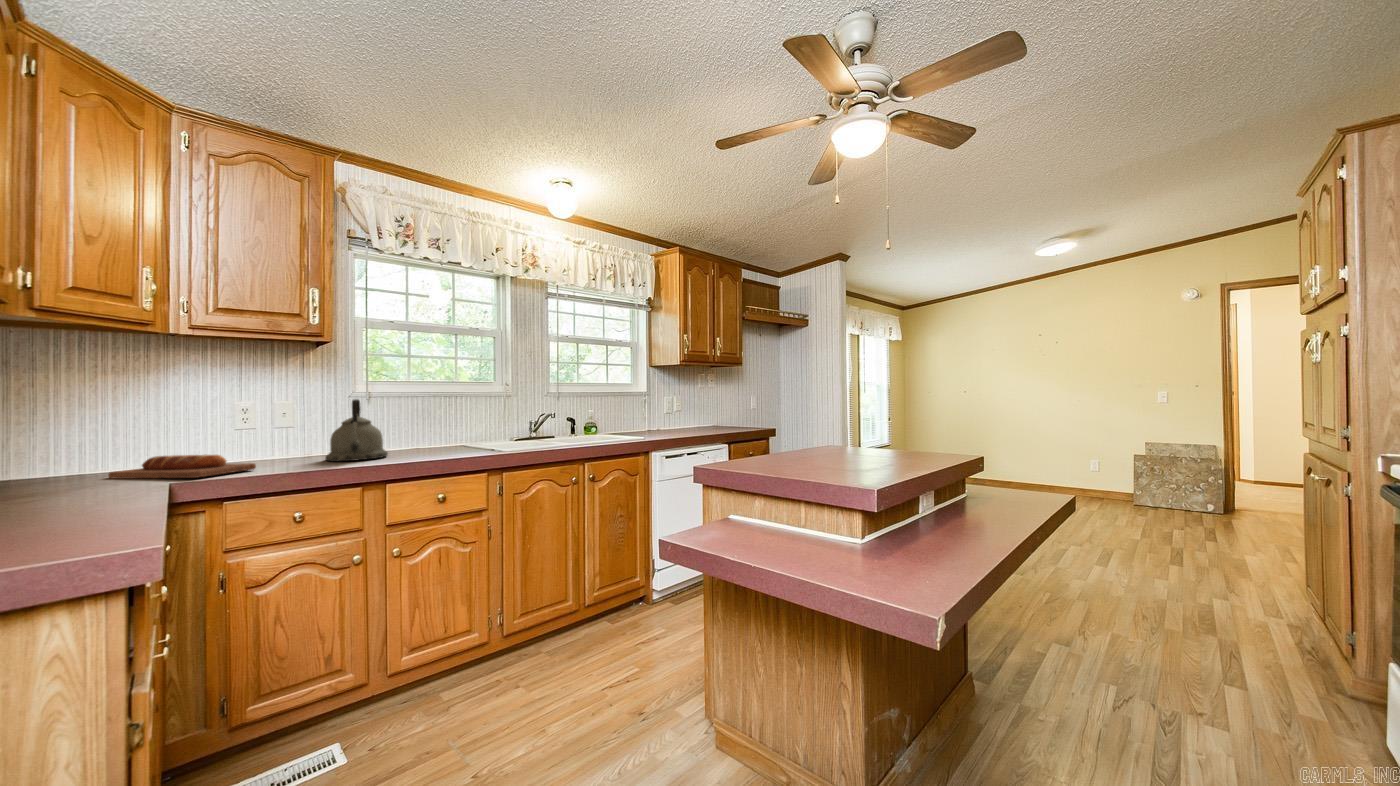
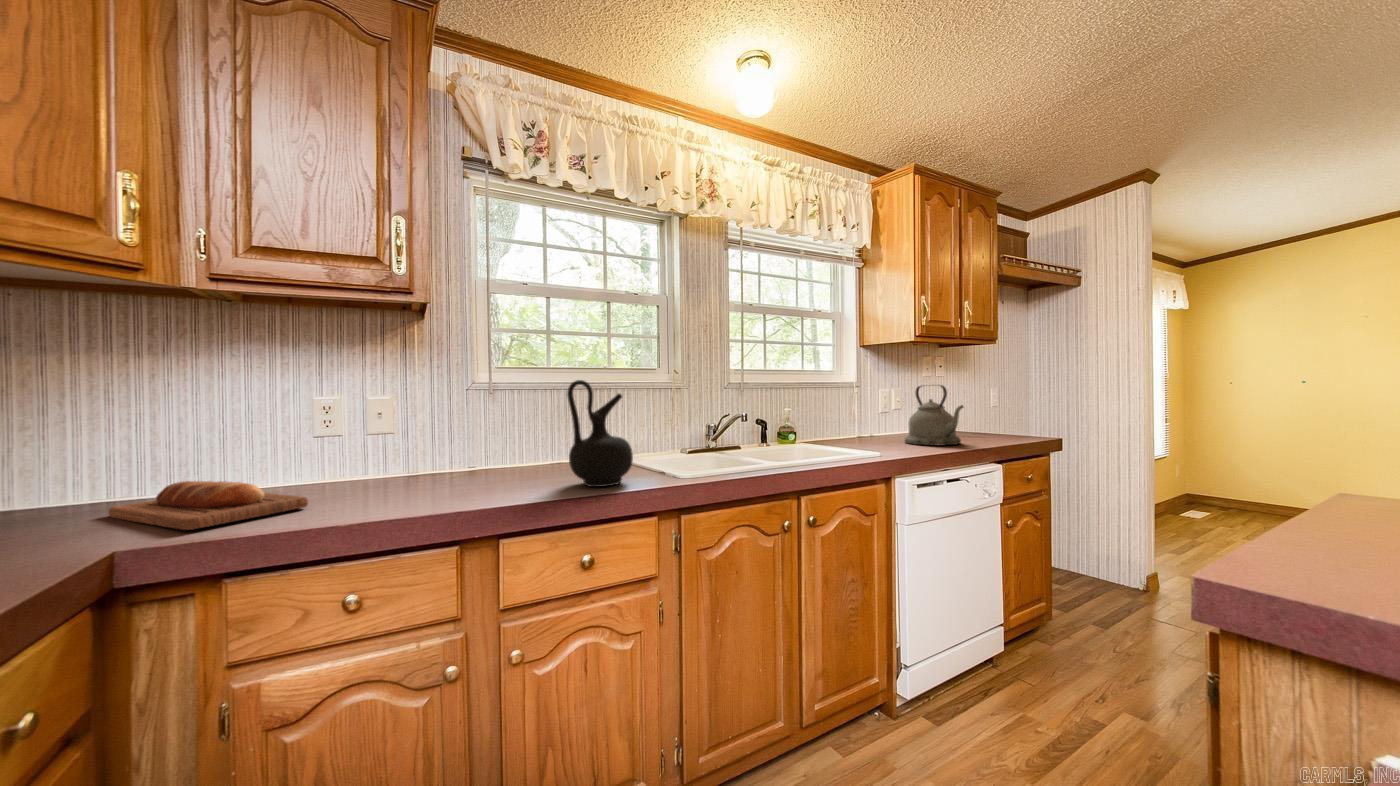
ceramic jug: none [430,392,473,457] -> present [567,380,633,487]
kettle: present [325,399,388,461] -> present [905,385,963,445]

